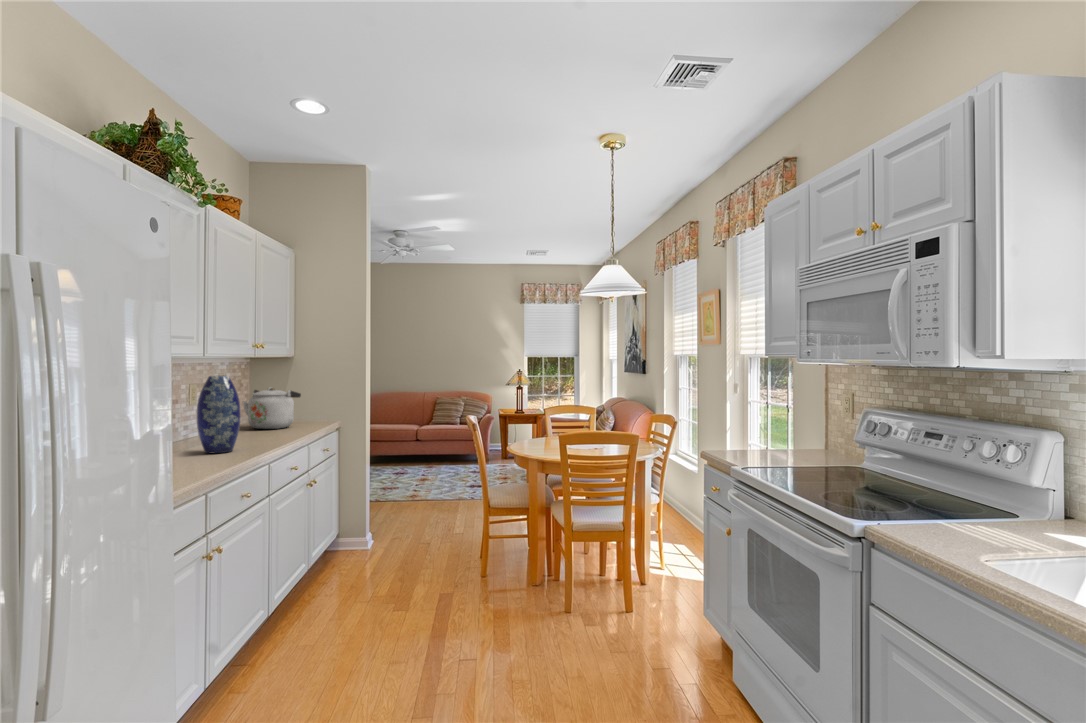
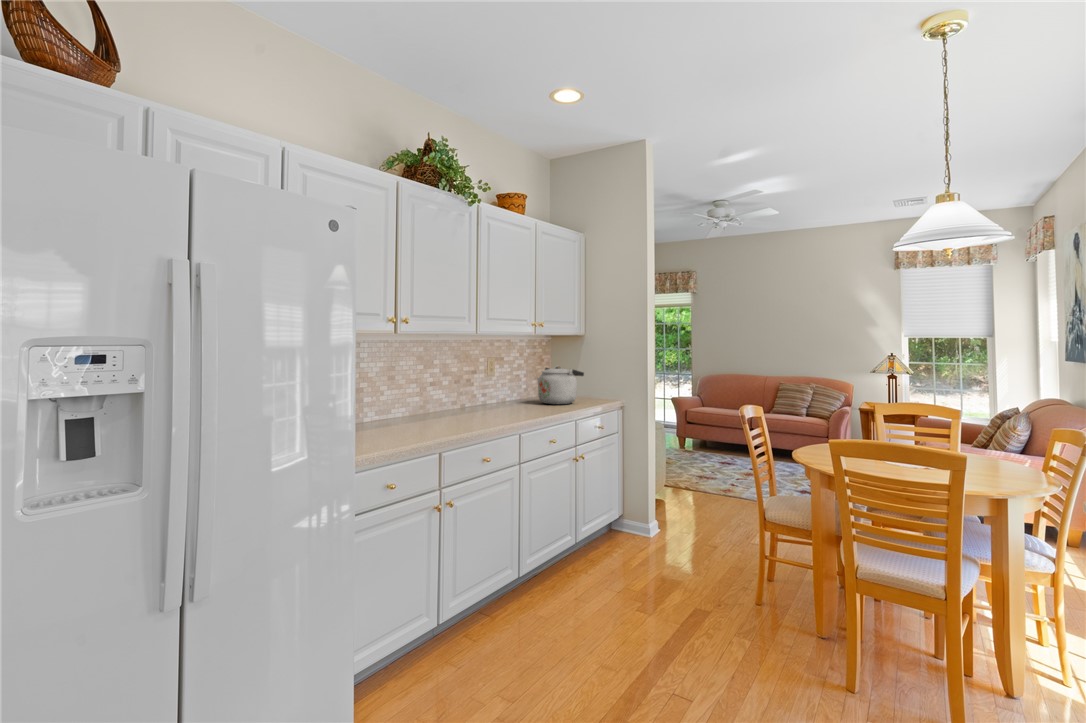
vase: present [197,376,241,453] -> none [468,354,501,422]

